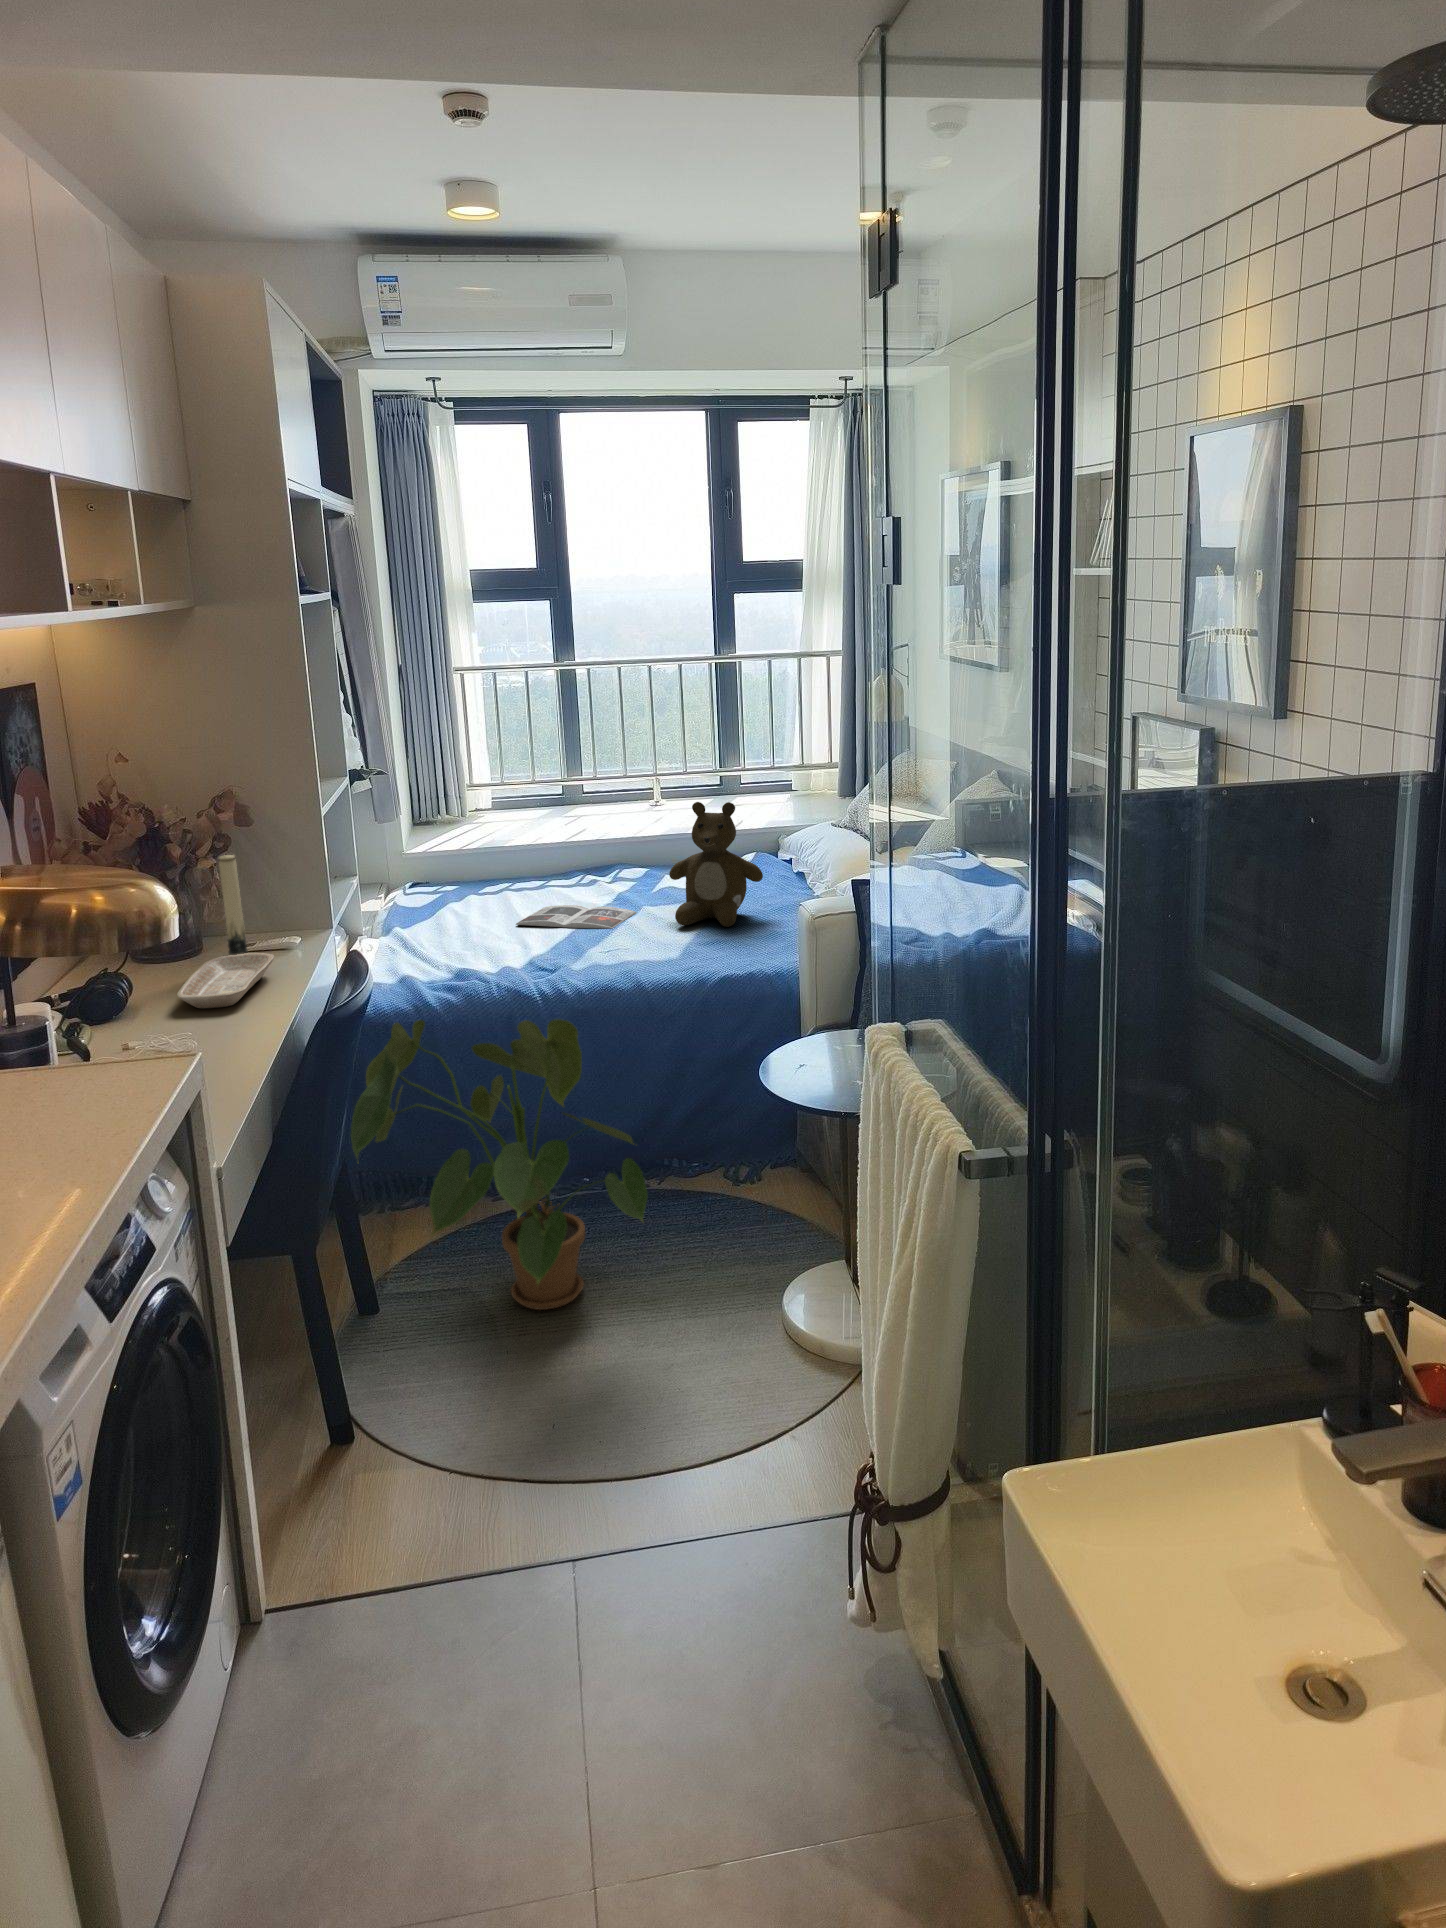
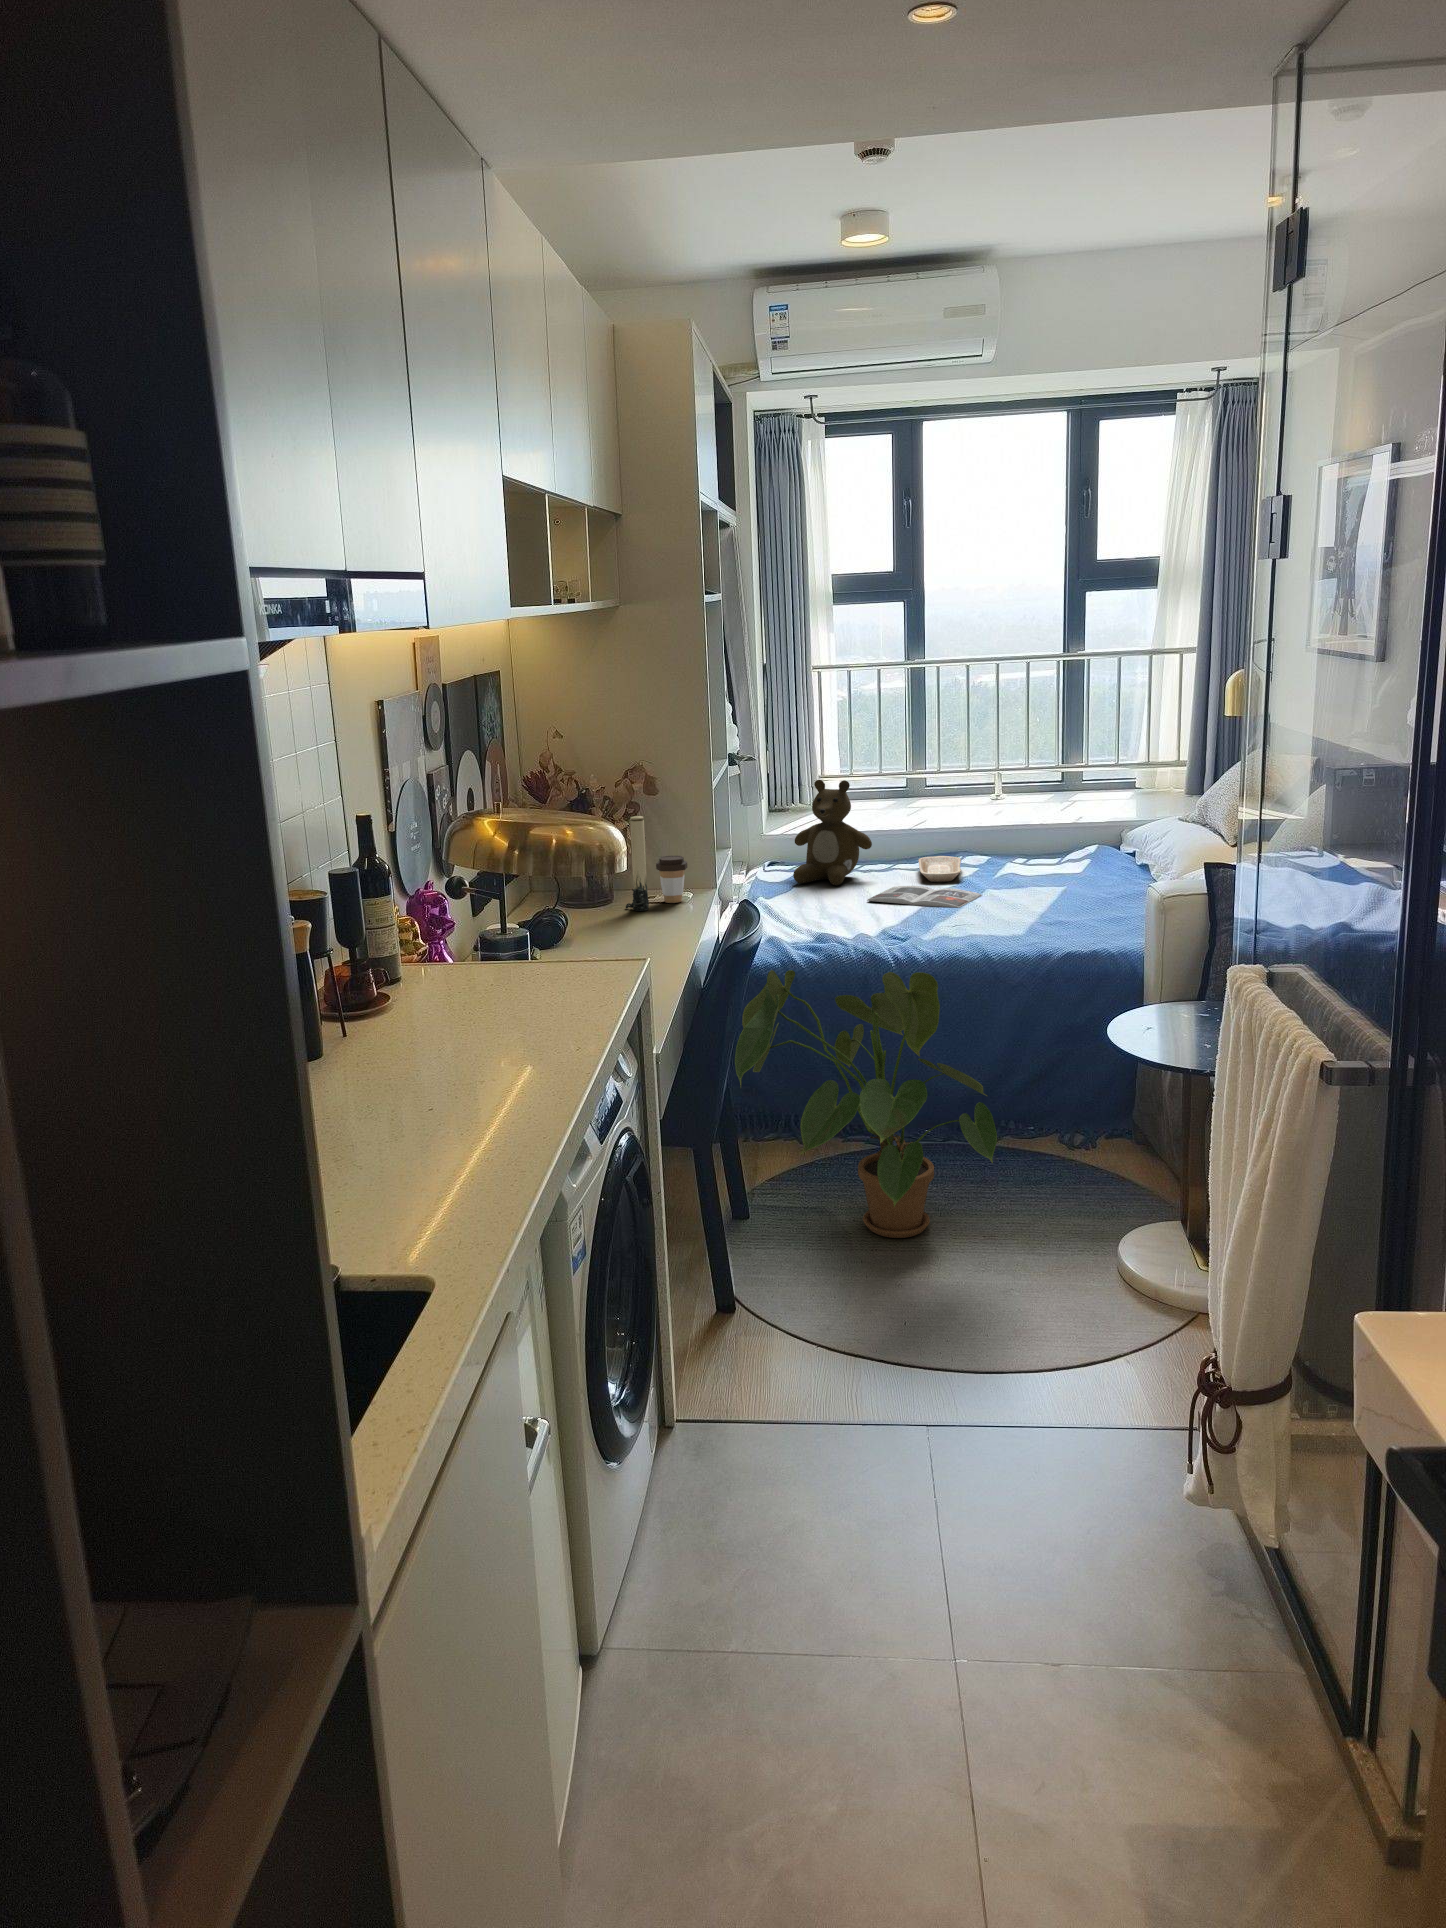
teddy bear: present [669,802,763,927] -> present [793,780,872,885]
coffee cup: none [257,896,296,951] -> present [656,856,687,903]
tray: present [177,953,274,1008] -> present [919,856,961,882]

